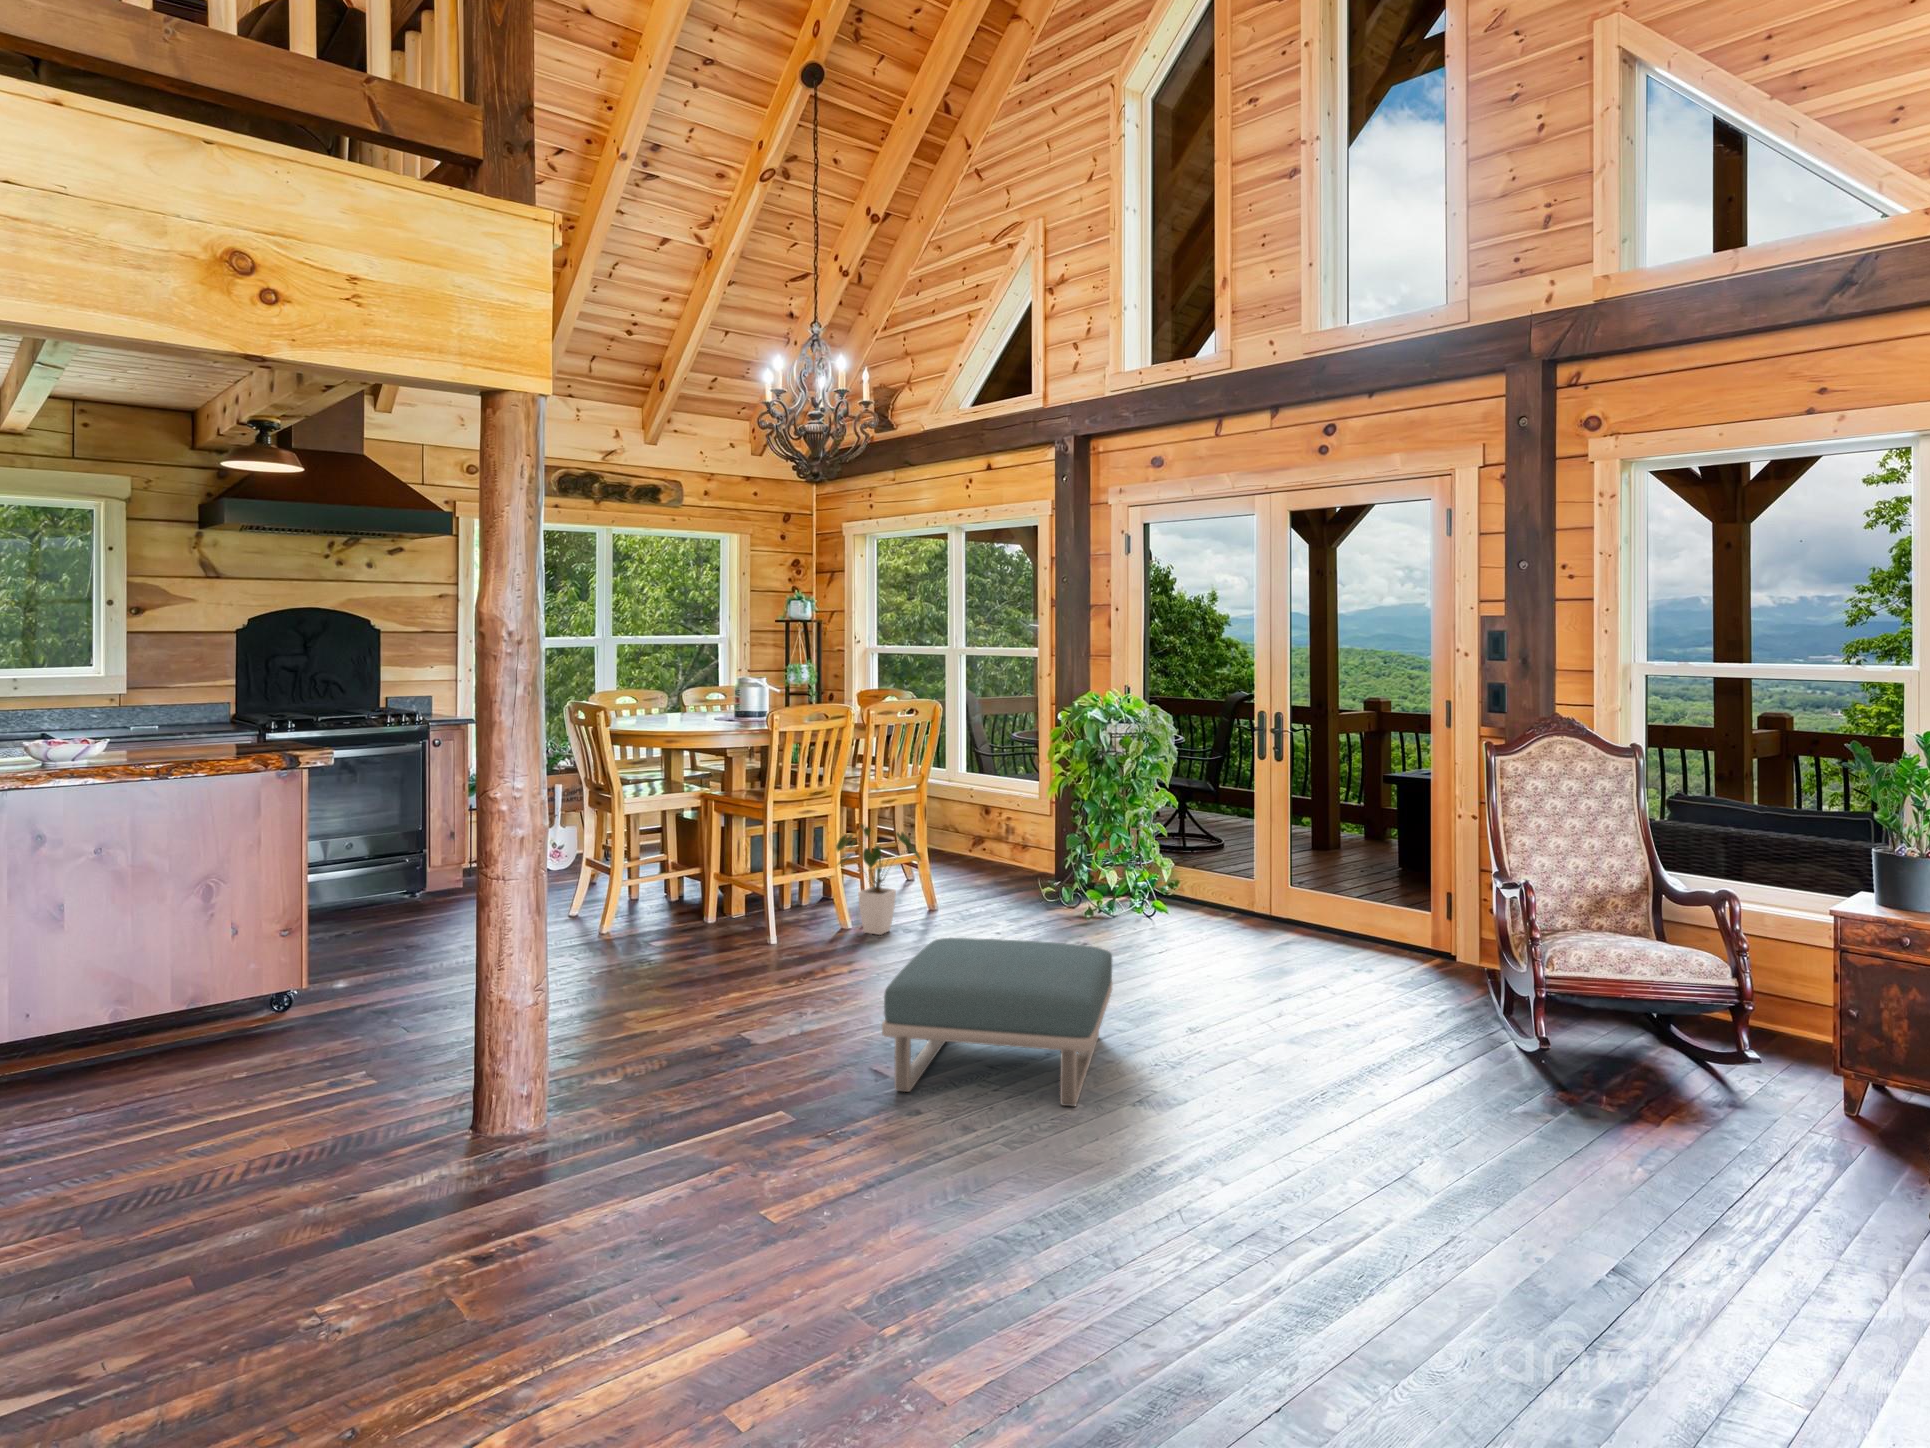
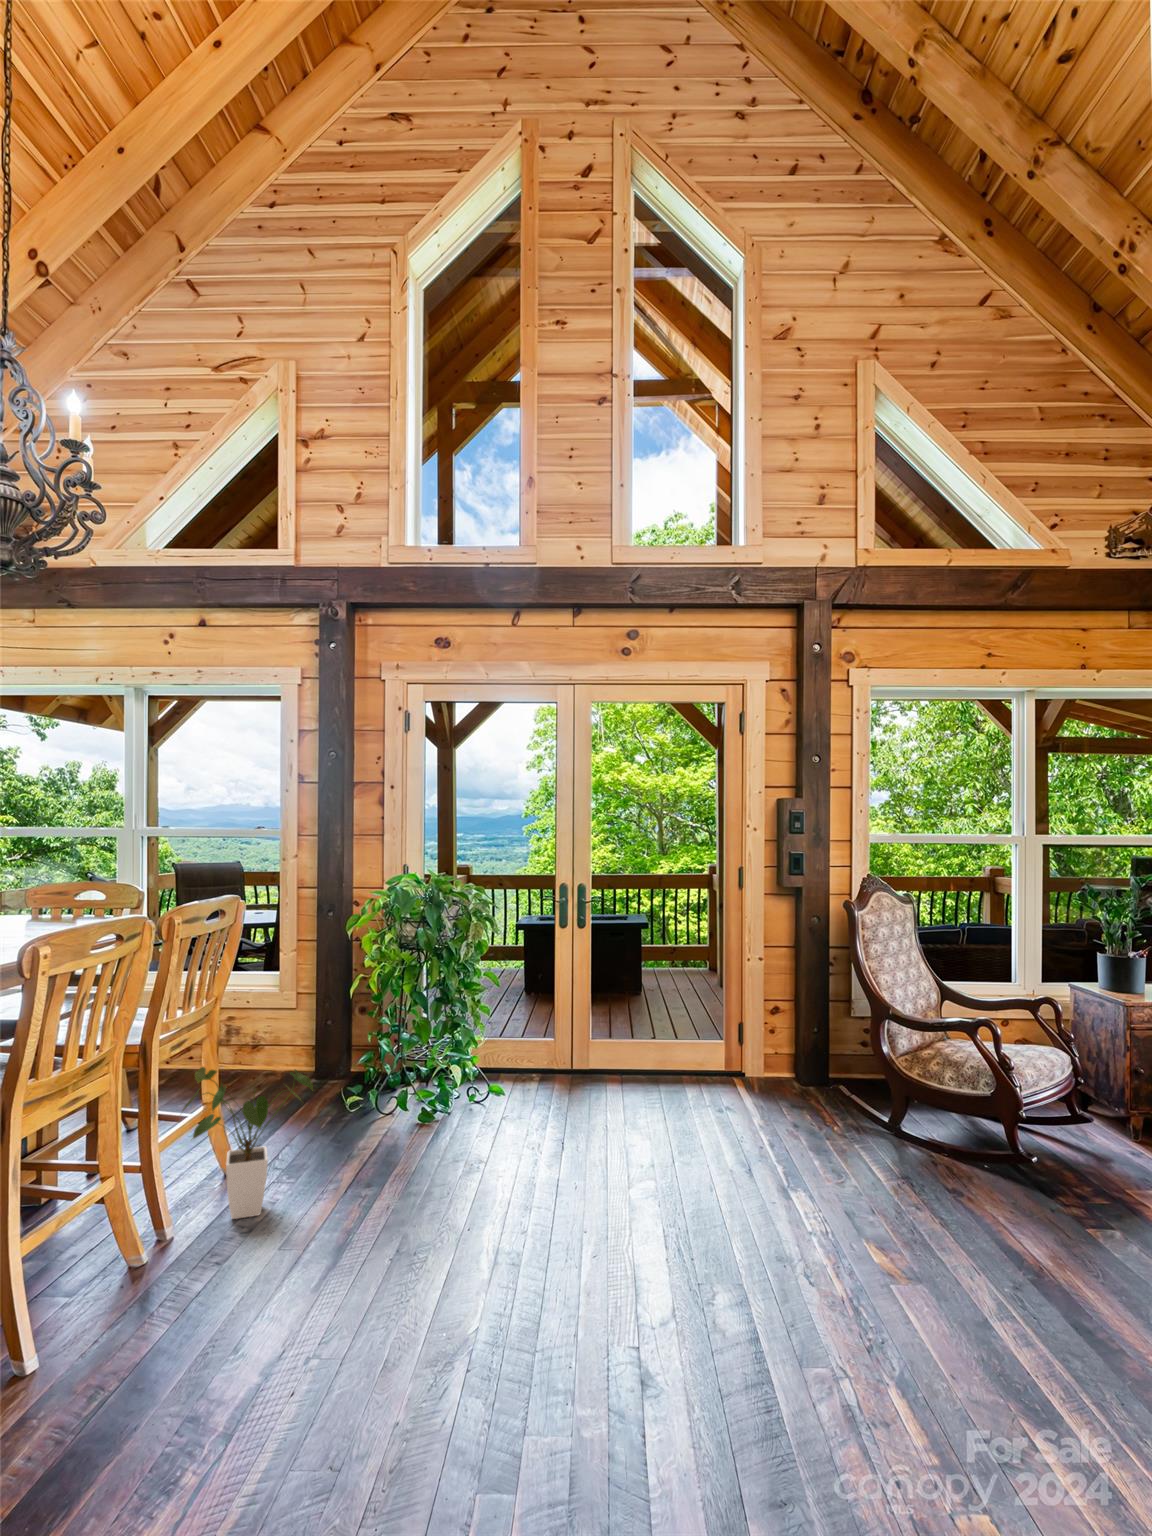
footstool: present [882,938,1112,1106] -> none [566,1173,915,1484]

